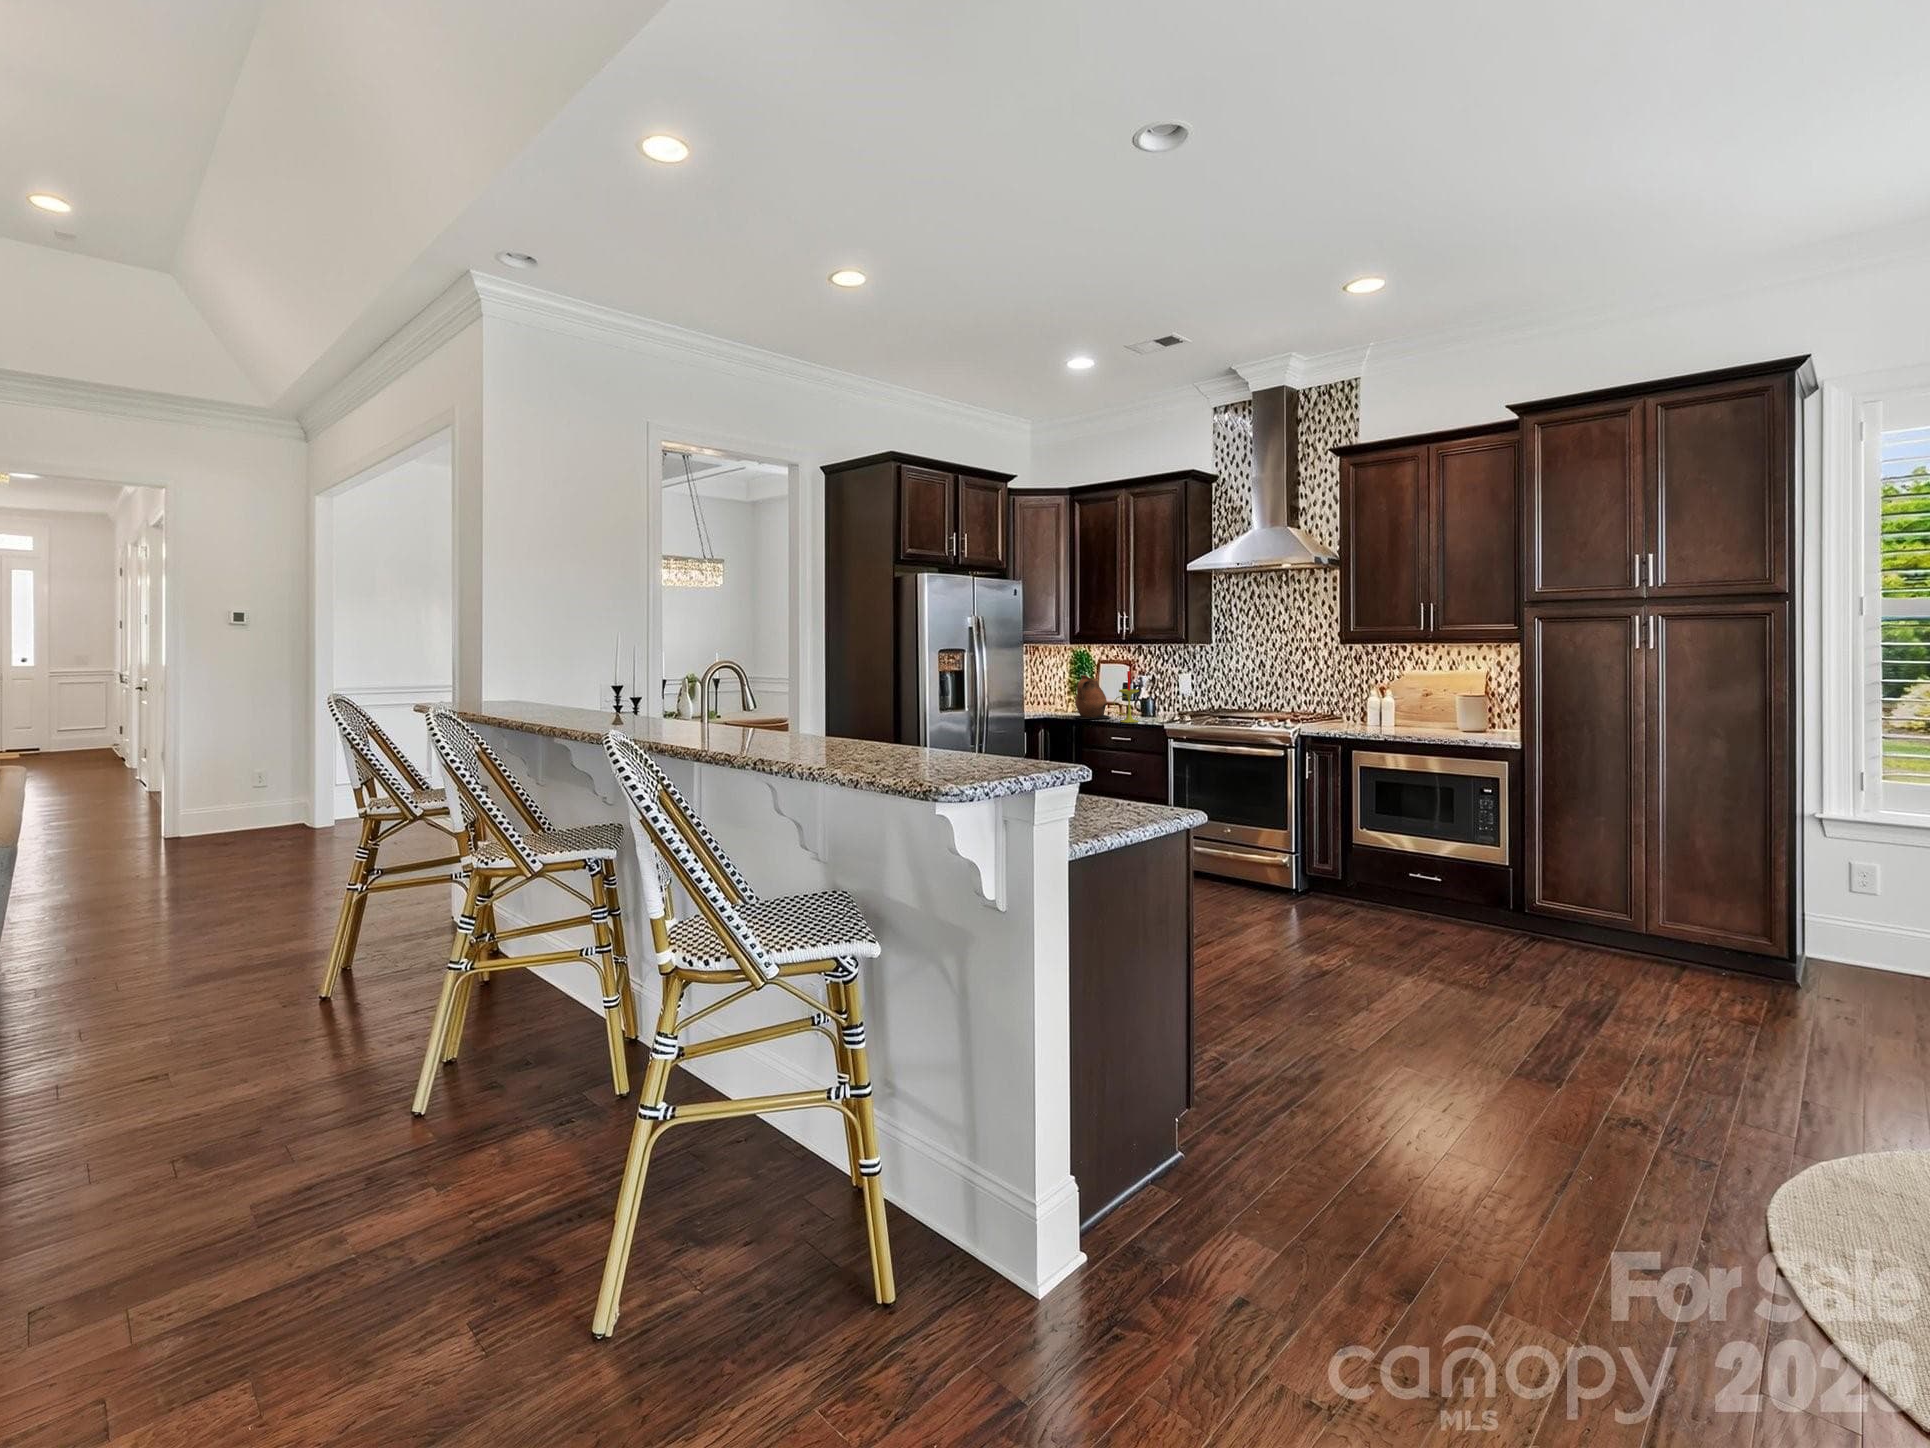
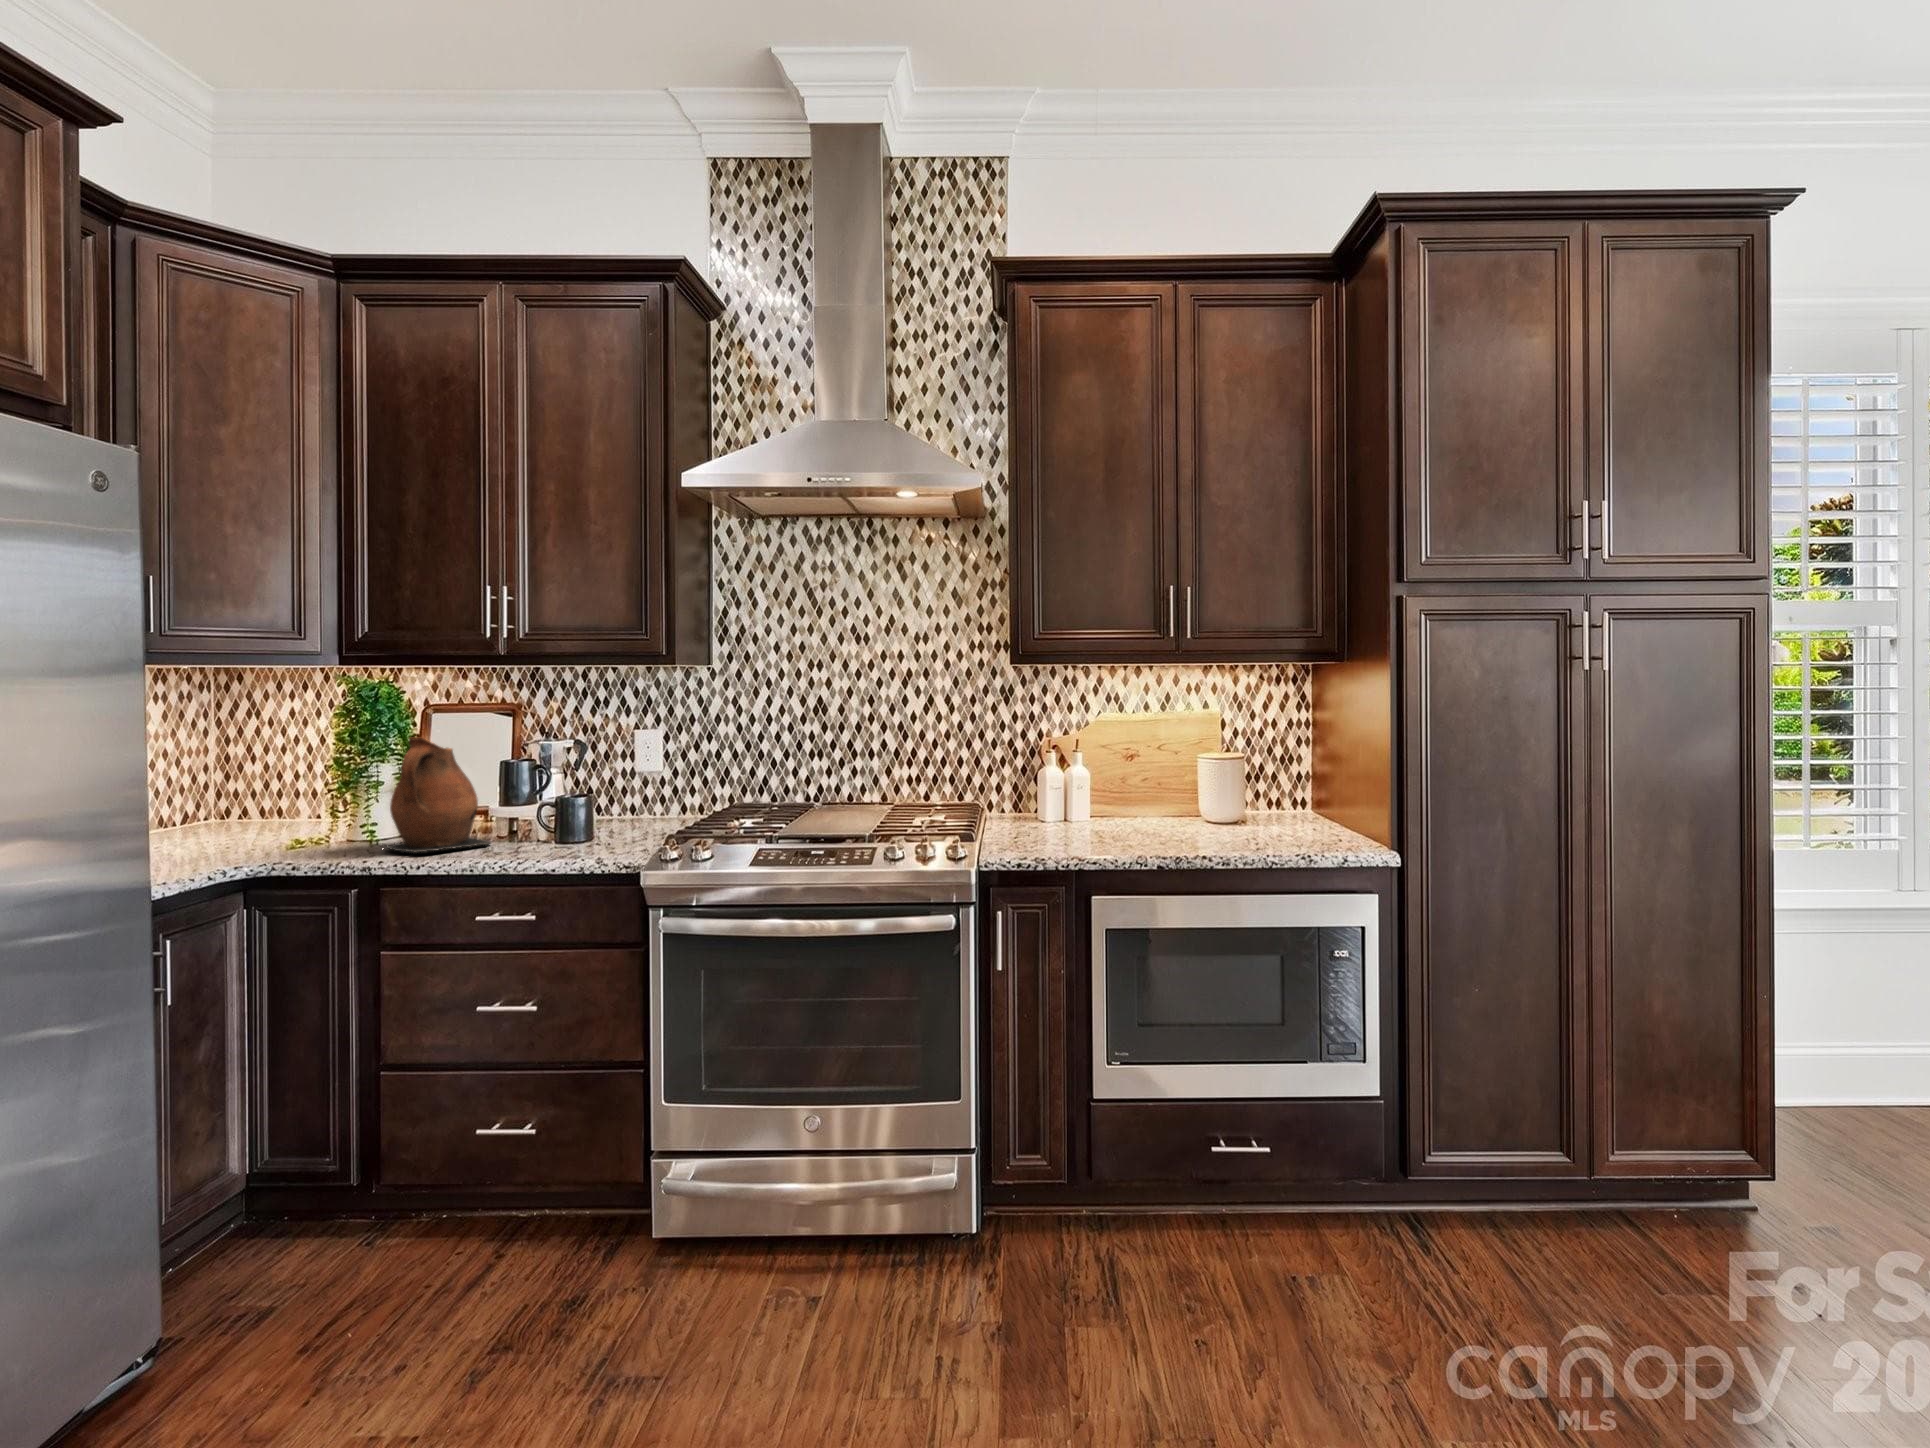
candle: present [1114,671,1139,723] -> none [513,720,581,855]

